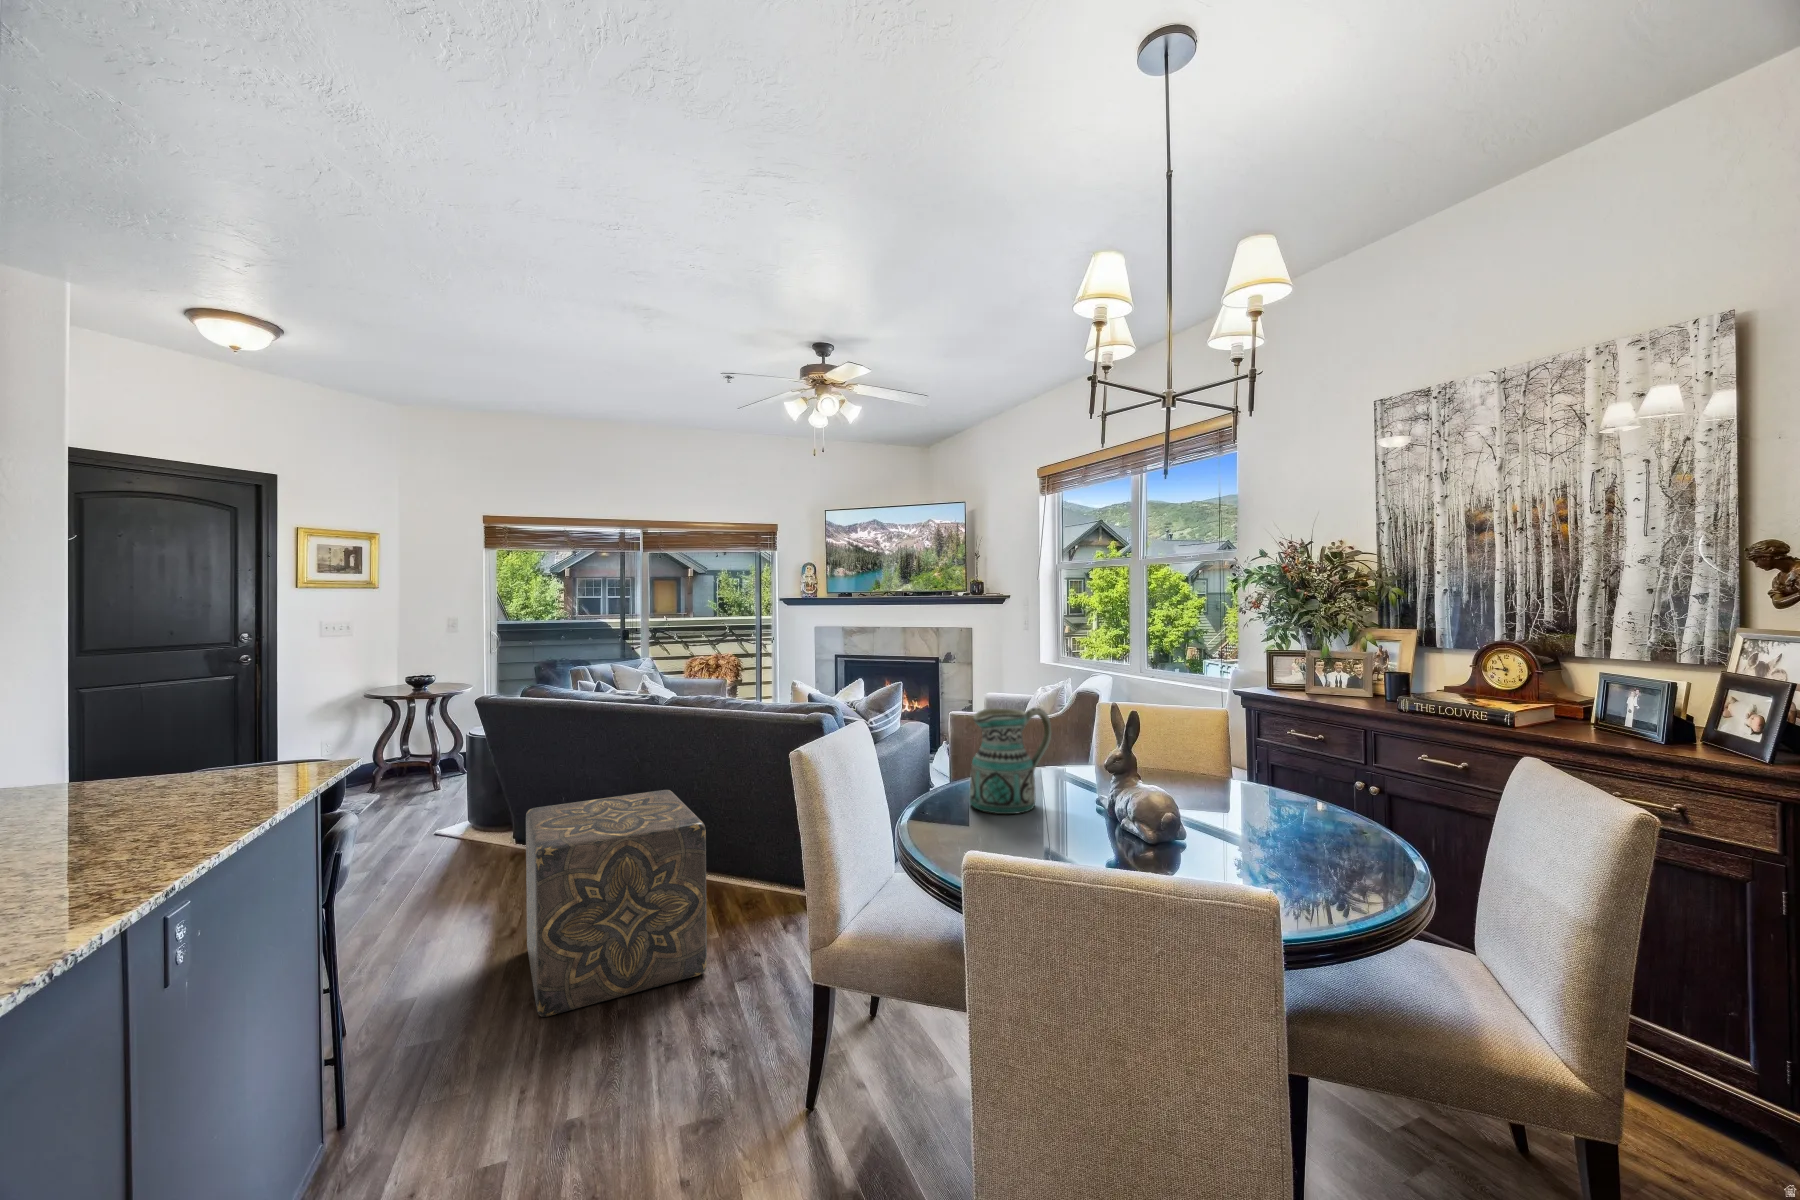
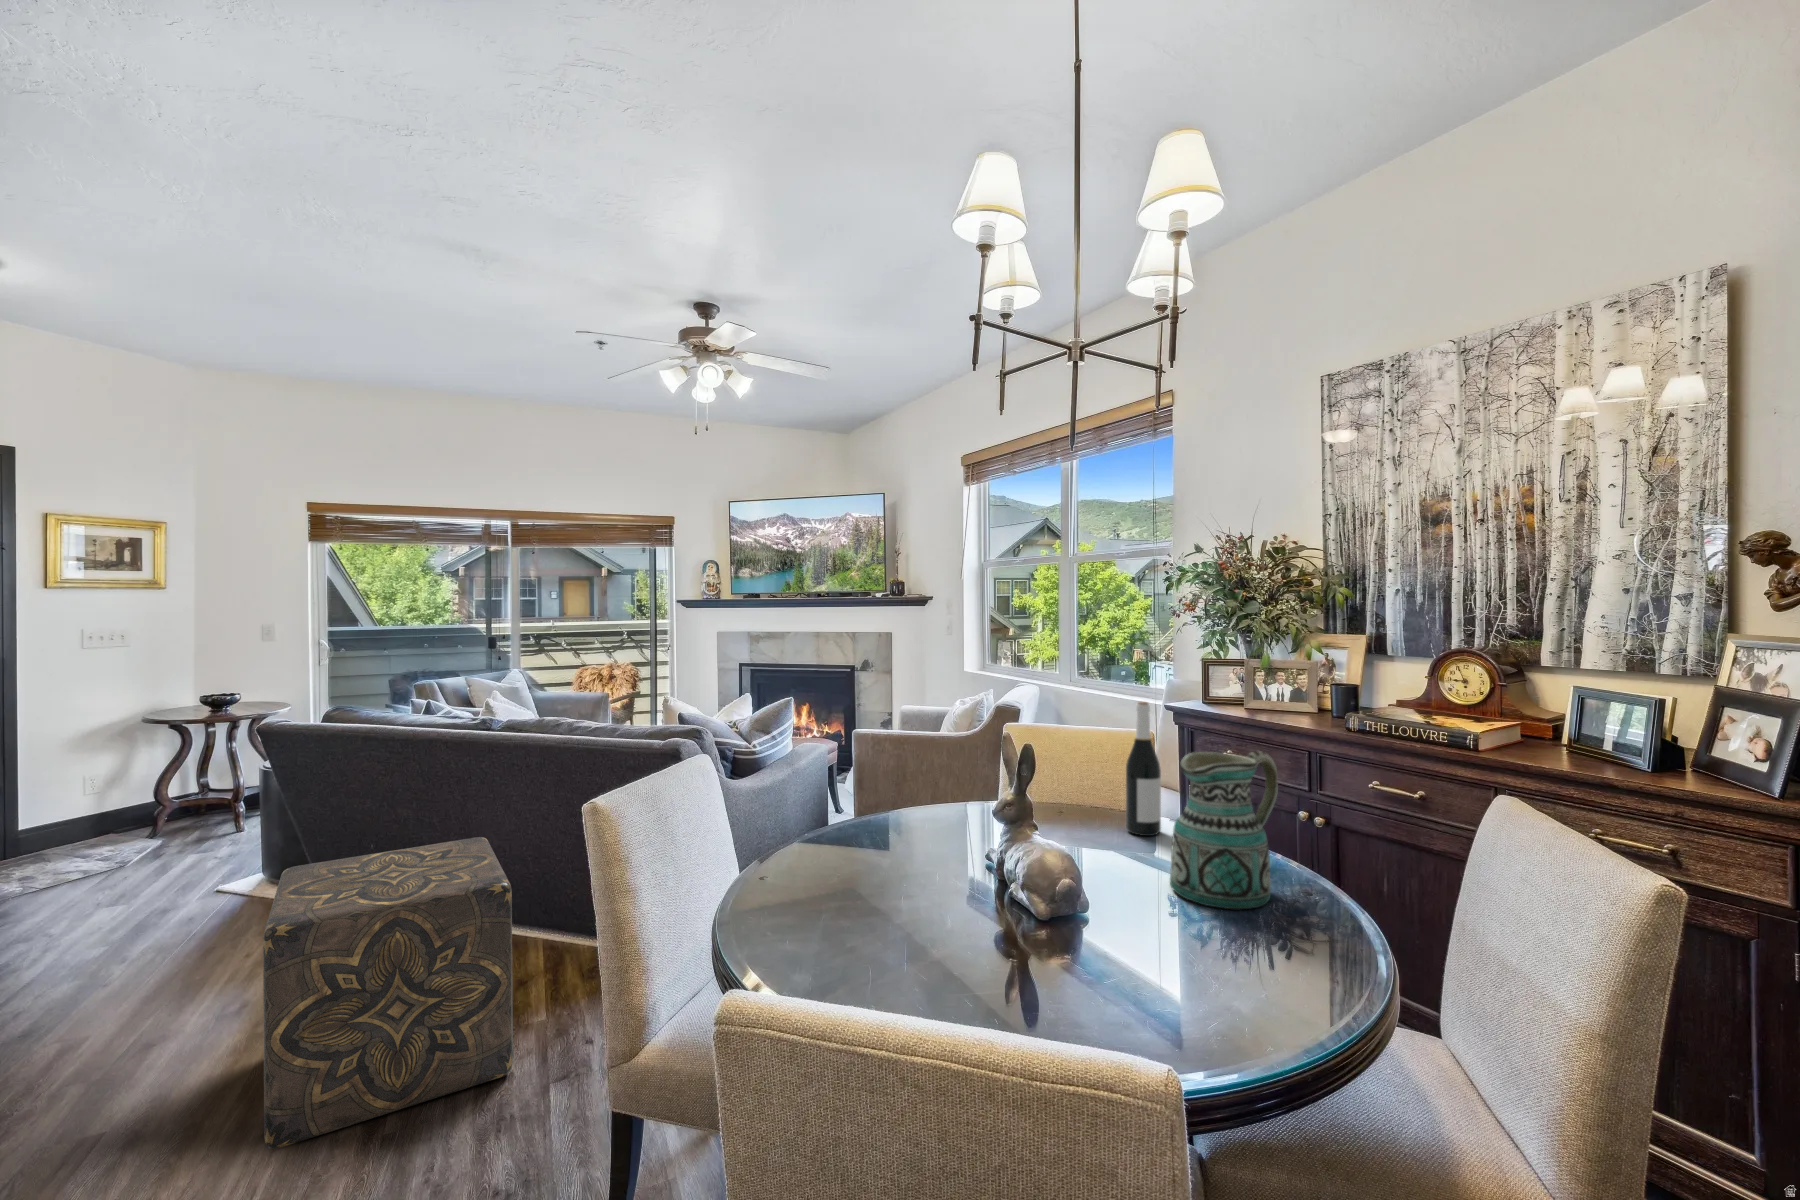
wine bottle: none [1208,683,1238,792] -> present [1126,702,1161,836]
ceramic pitcher: present [970,708,1051,814] -> present [1170,751,1278,909]

